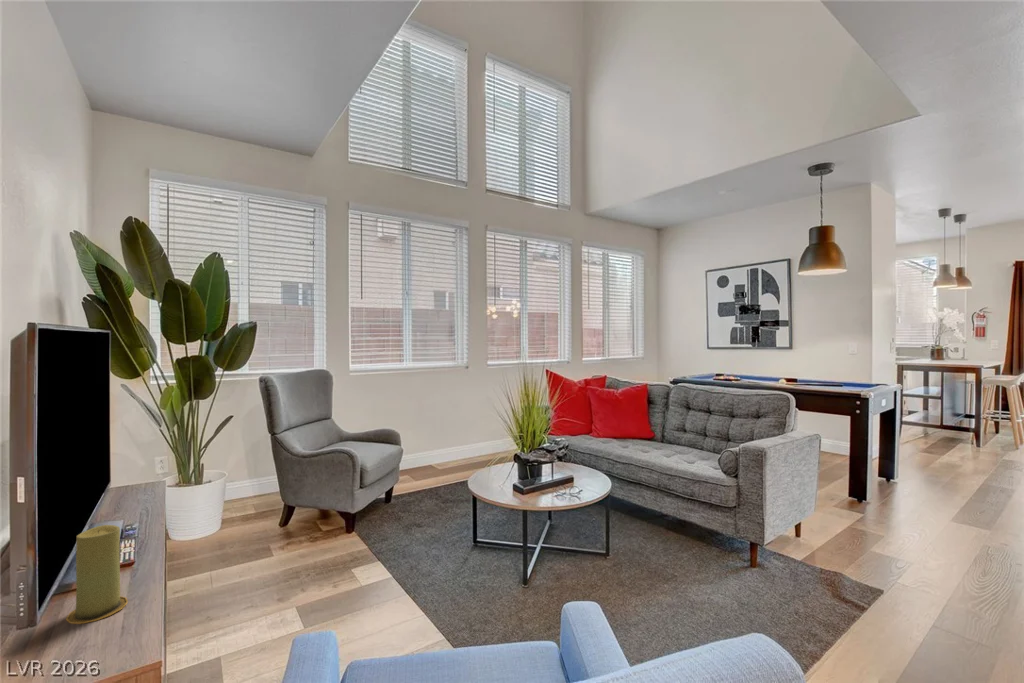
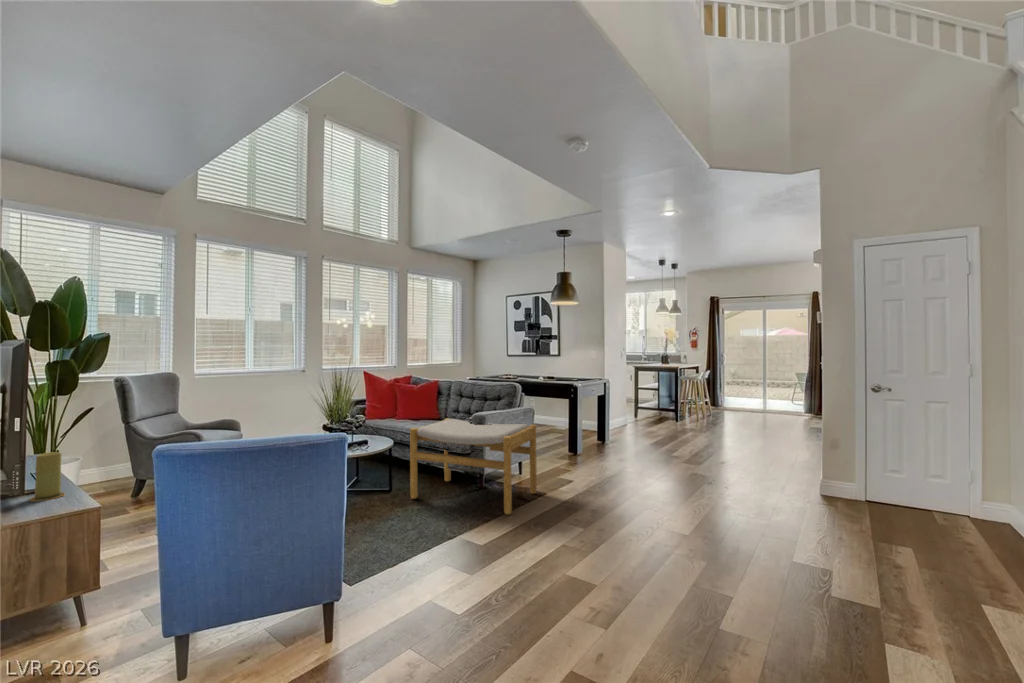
footstool: none [645,446,874,651] -> present [410,418,537,515]

